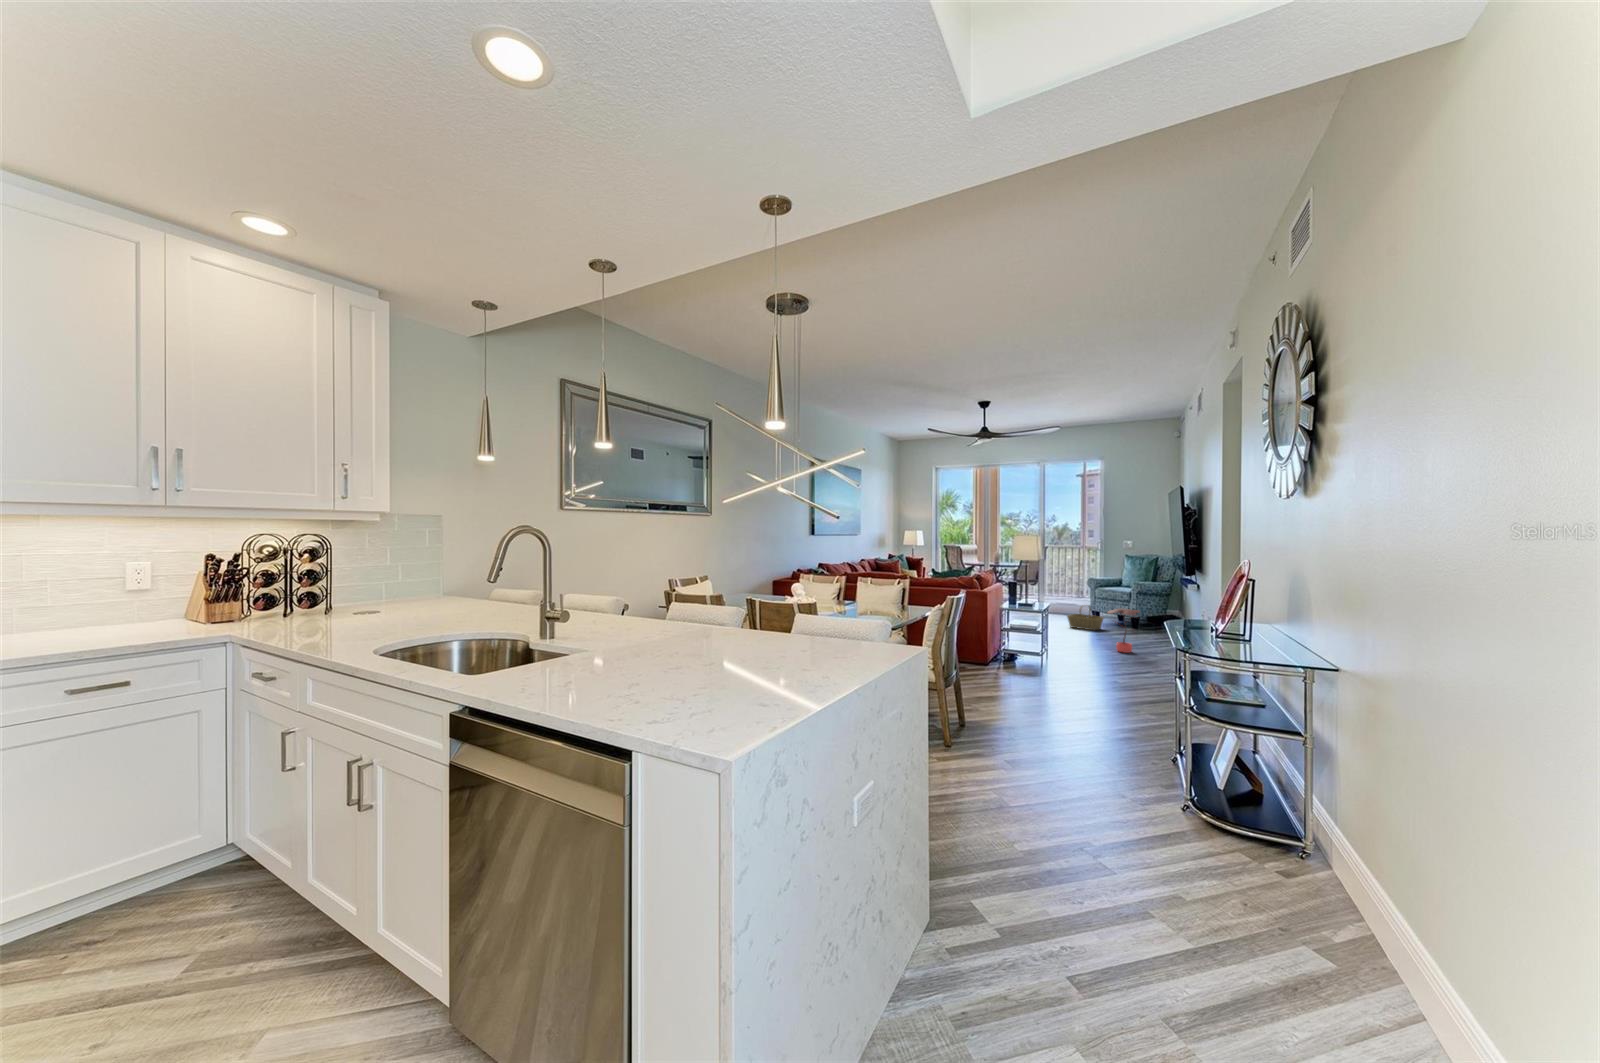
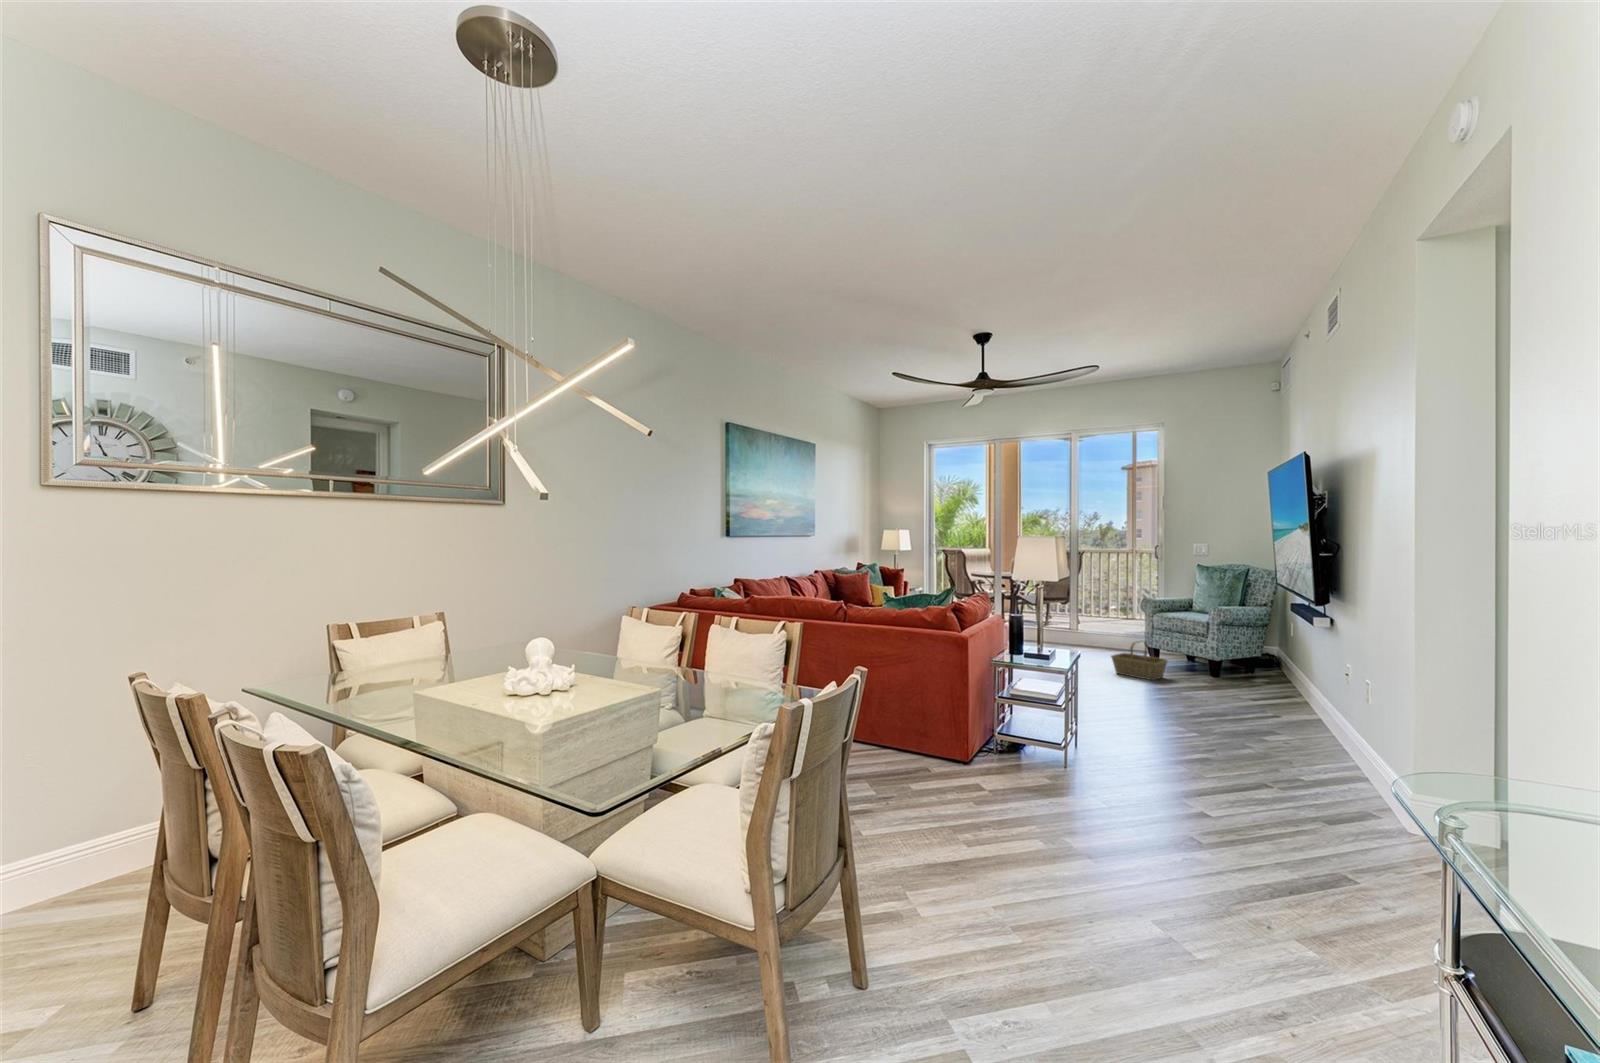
potted plant: present [1108,608,1140,653] -> none [1178,656,1235,730]

